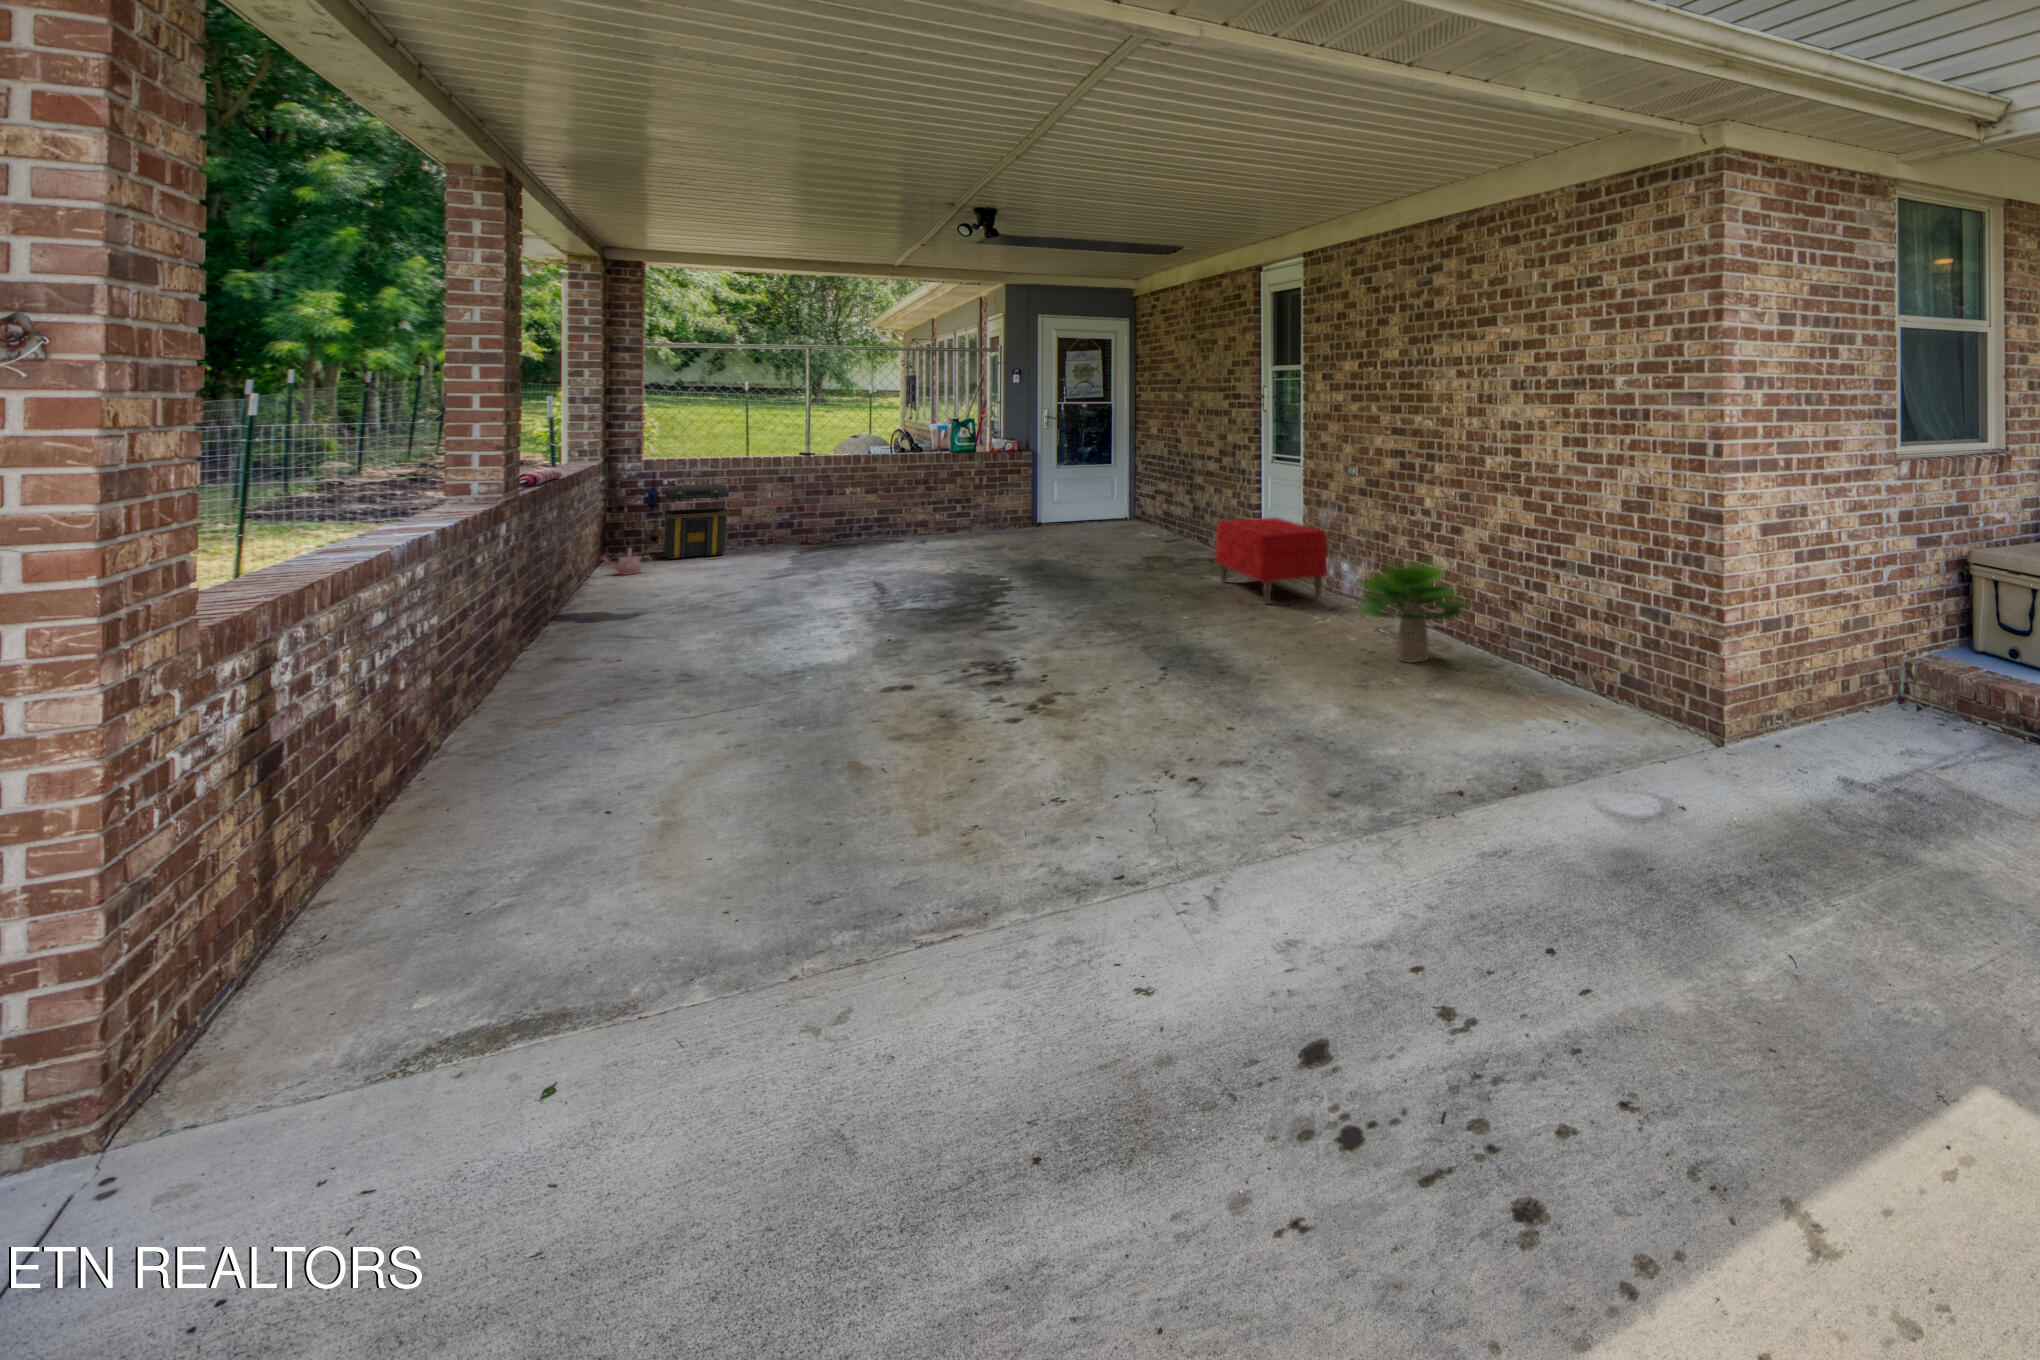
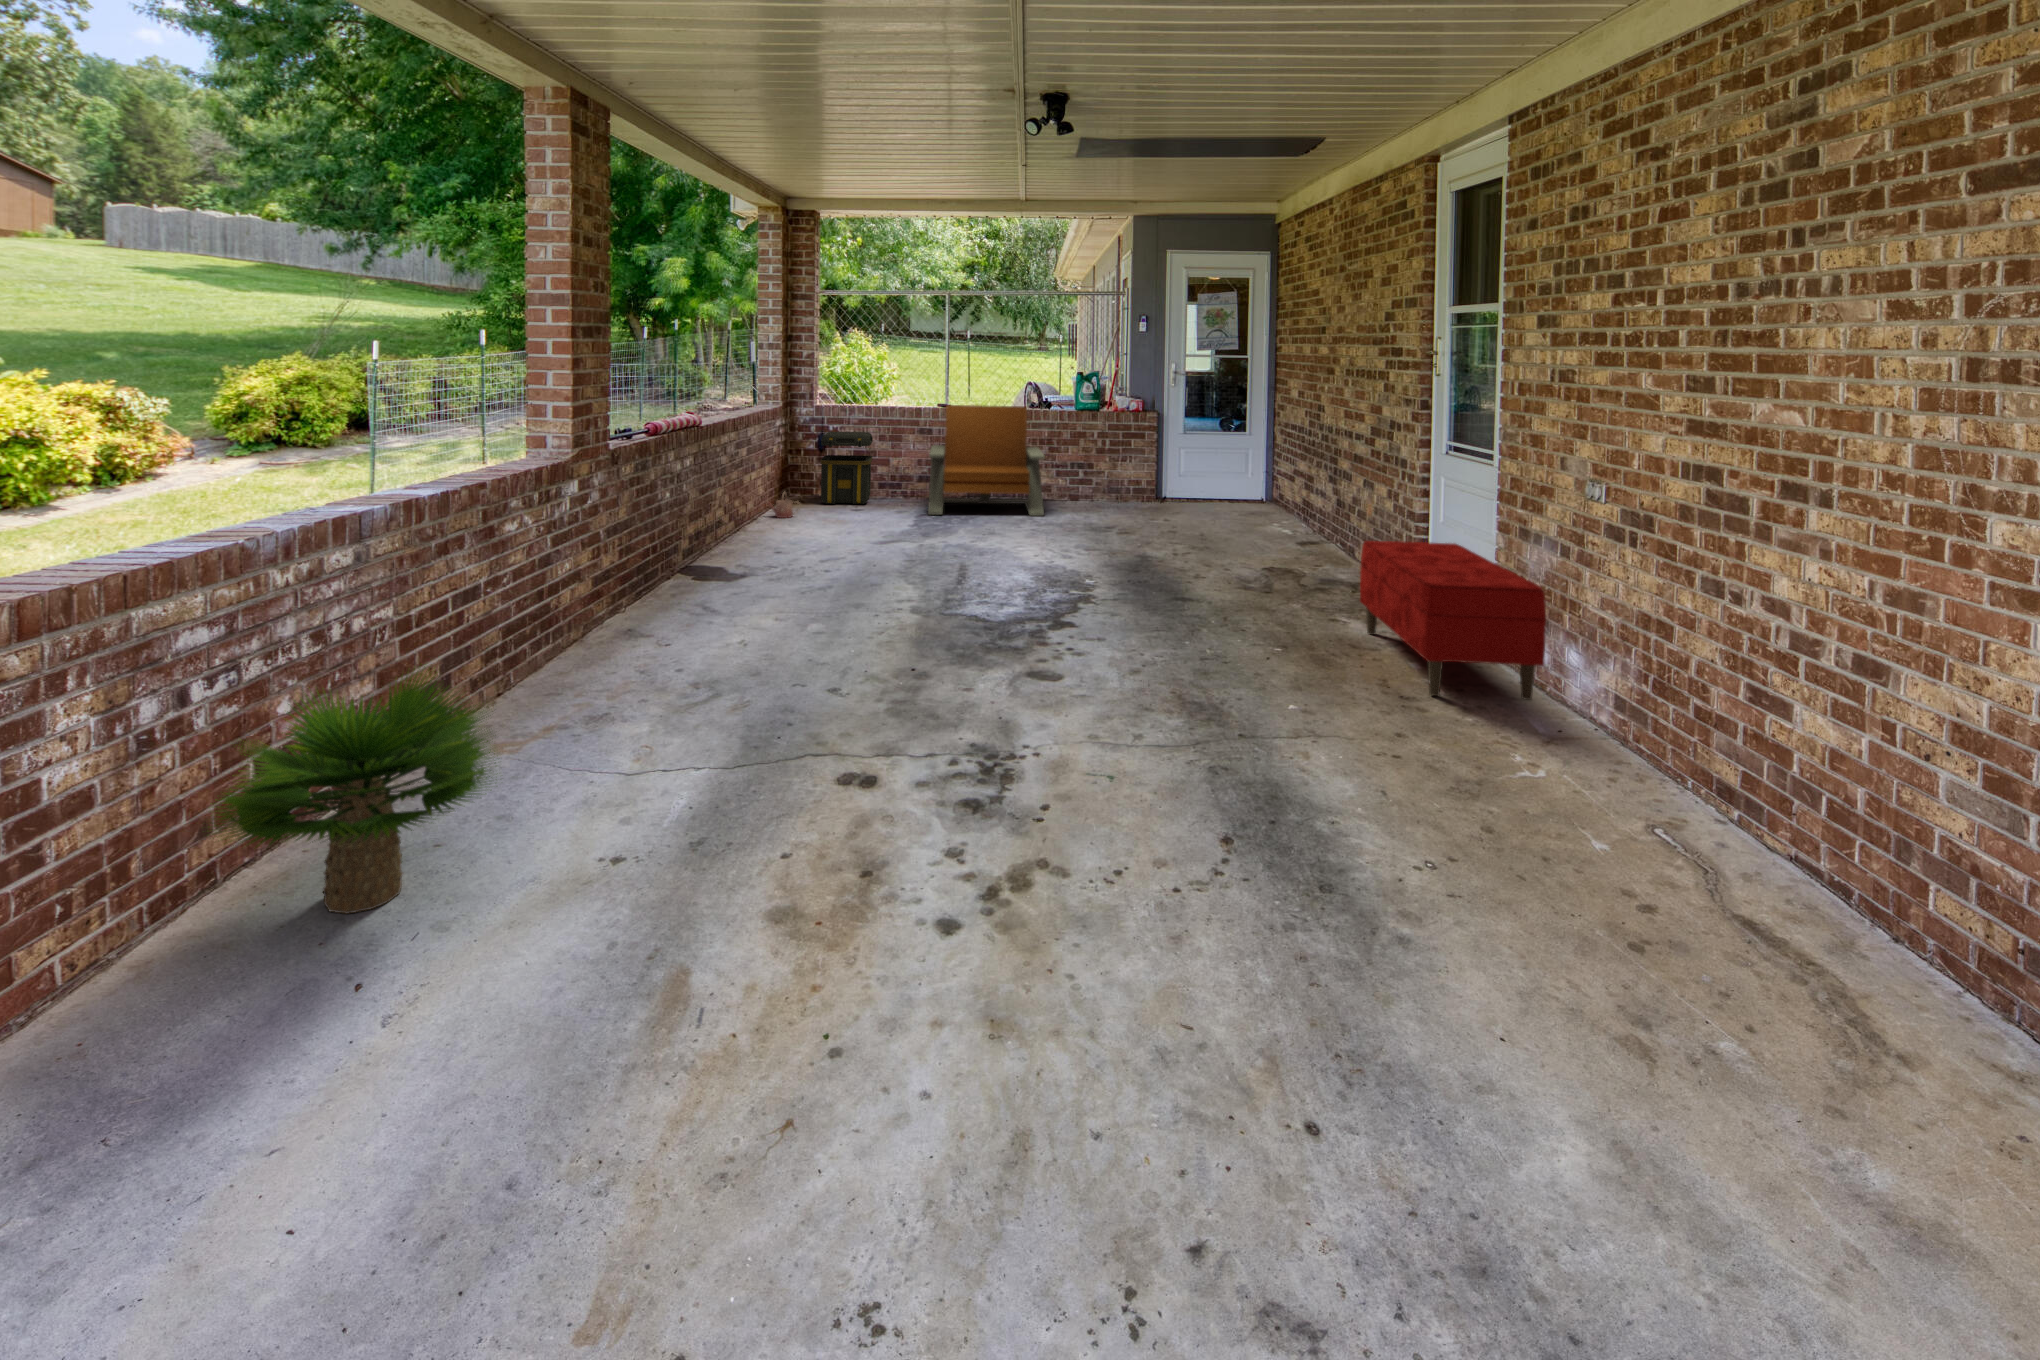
lounge chair: none [797,451,931,556] -> present [928,405,1045,516]
potted plant: present [1358,560,1469,662] -> present [211,666,491,914]

